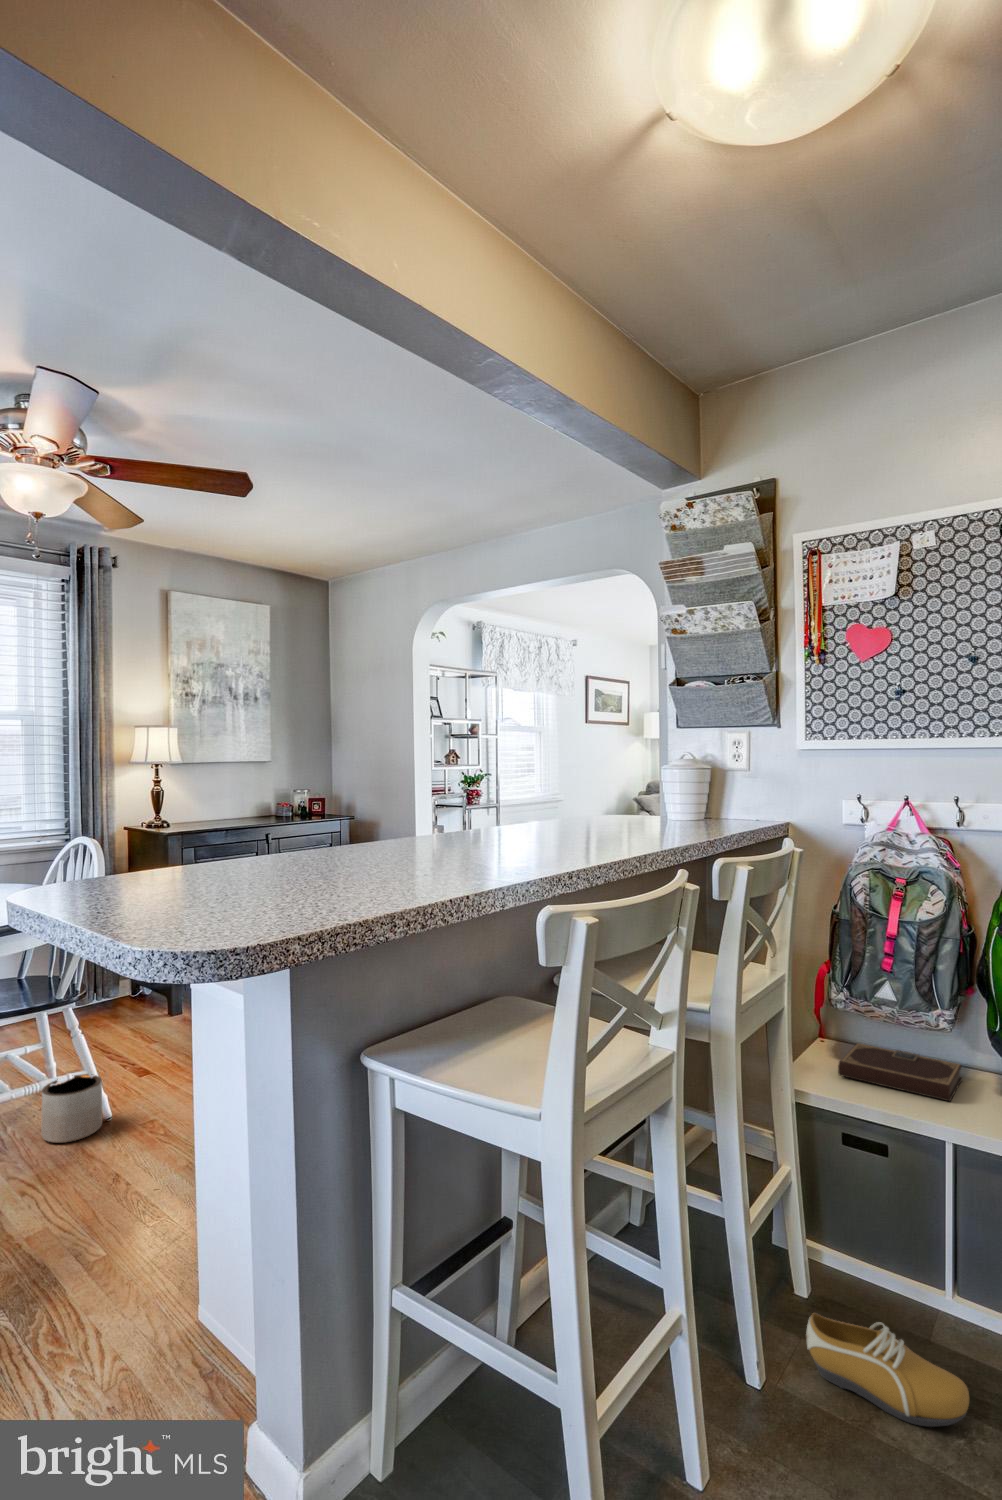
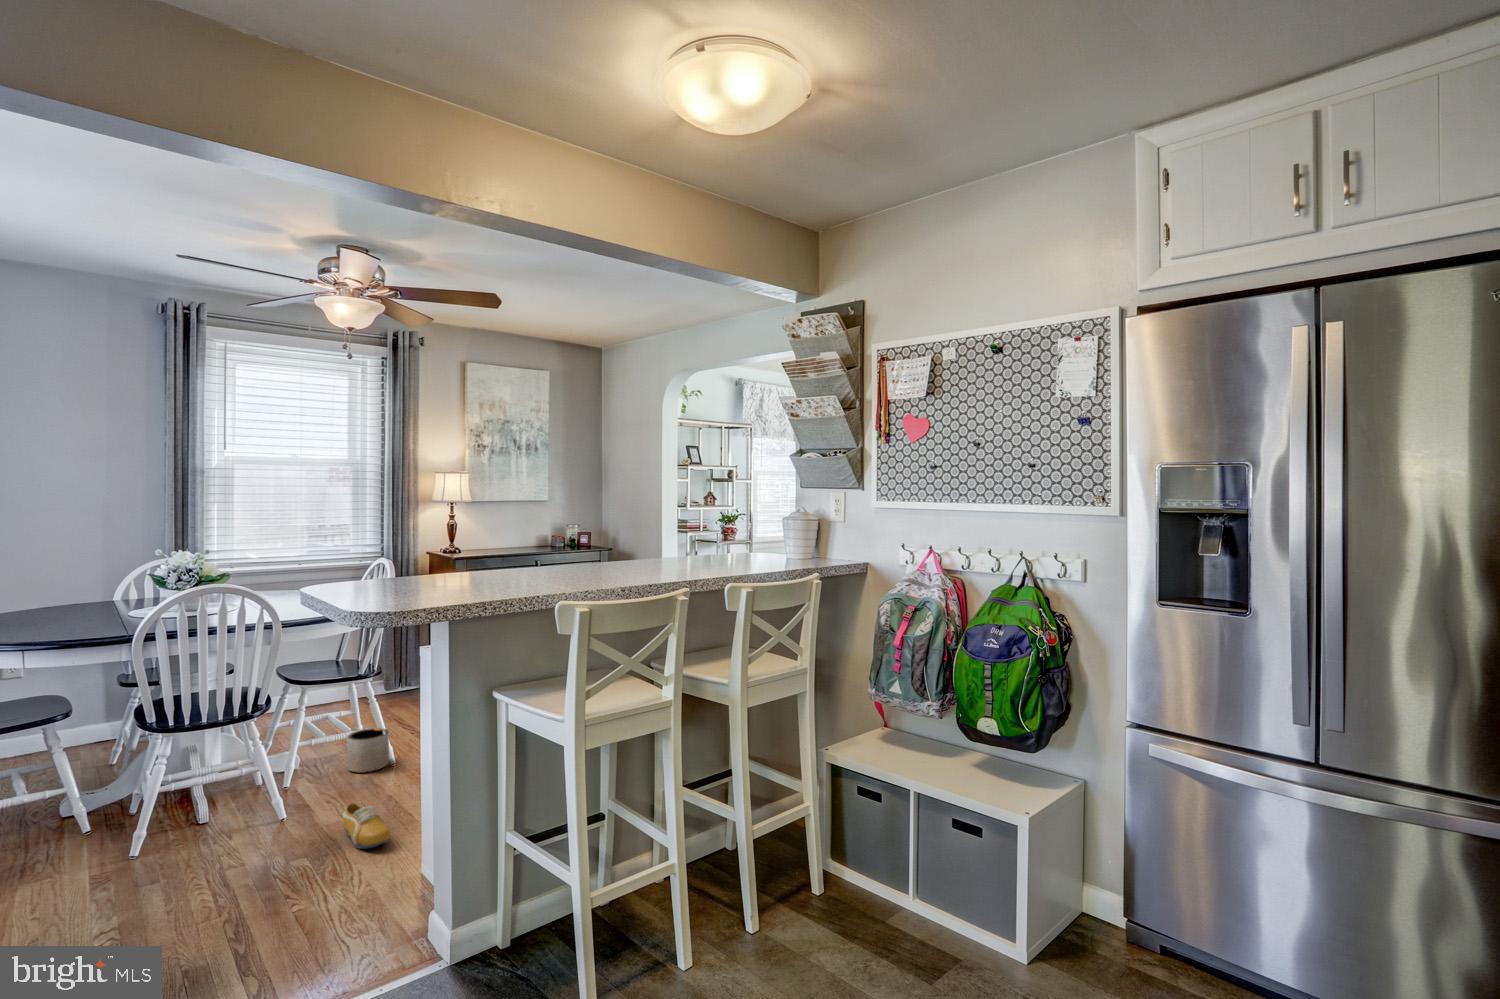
notebook: present [838,1044,962,1101] -> none [860,725,948,763]
shoe: present [806,1313,969,1427] -> present [343,803,390,849]

